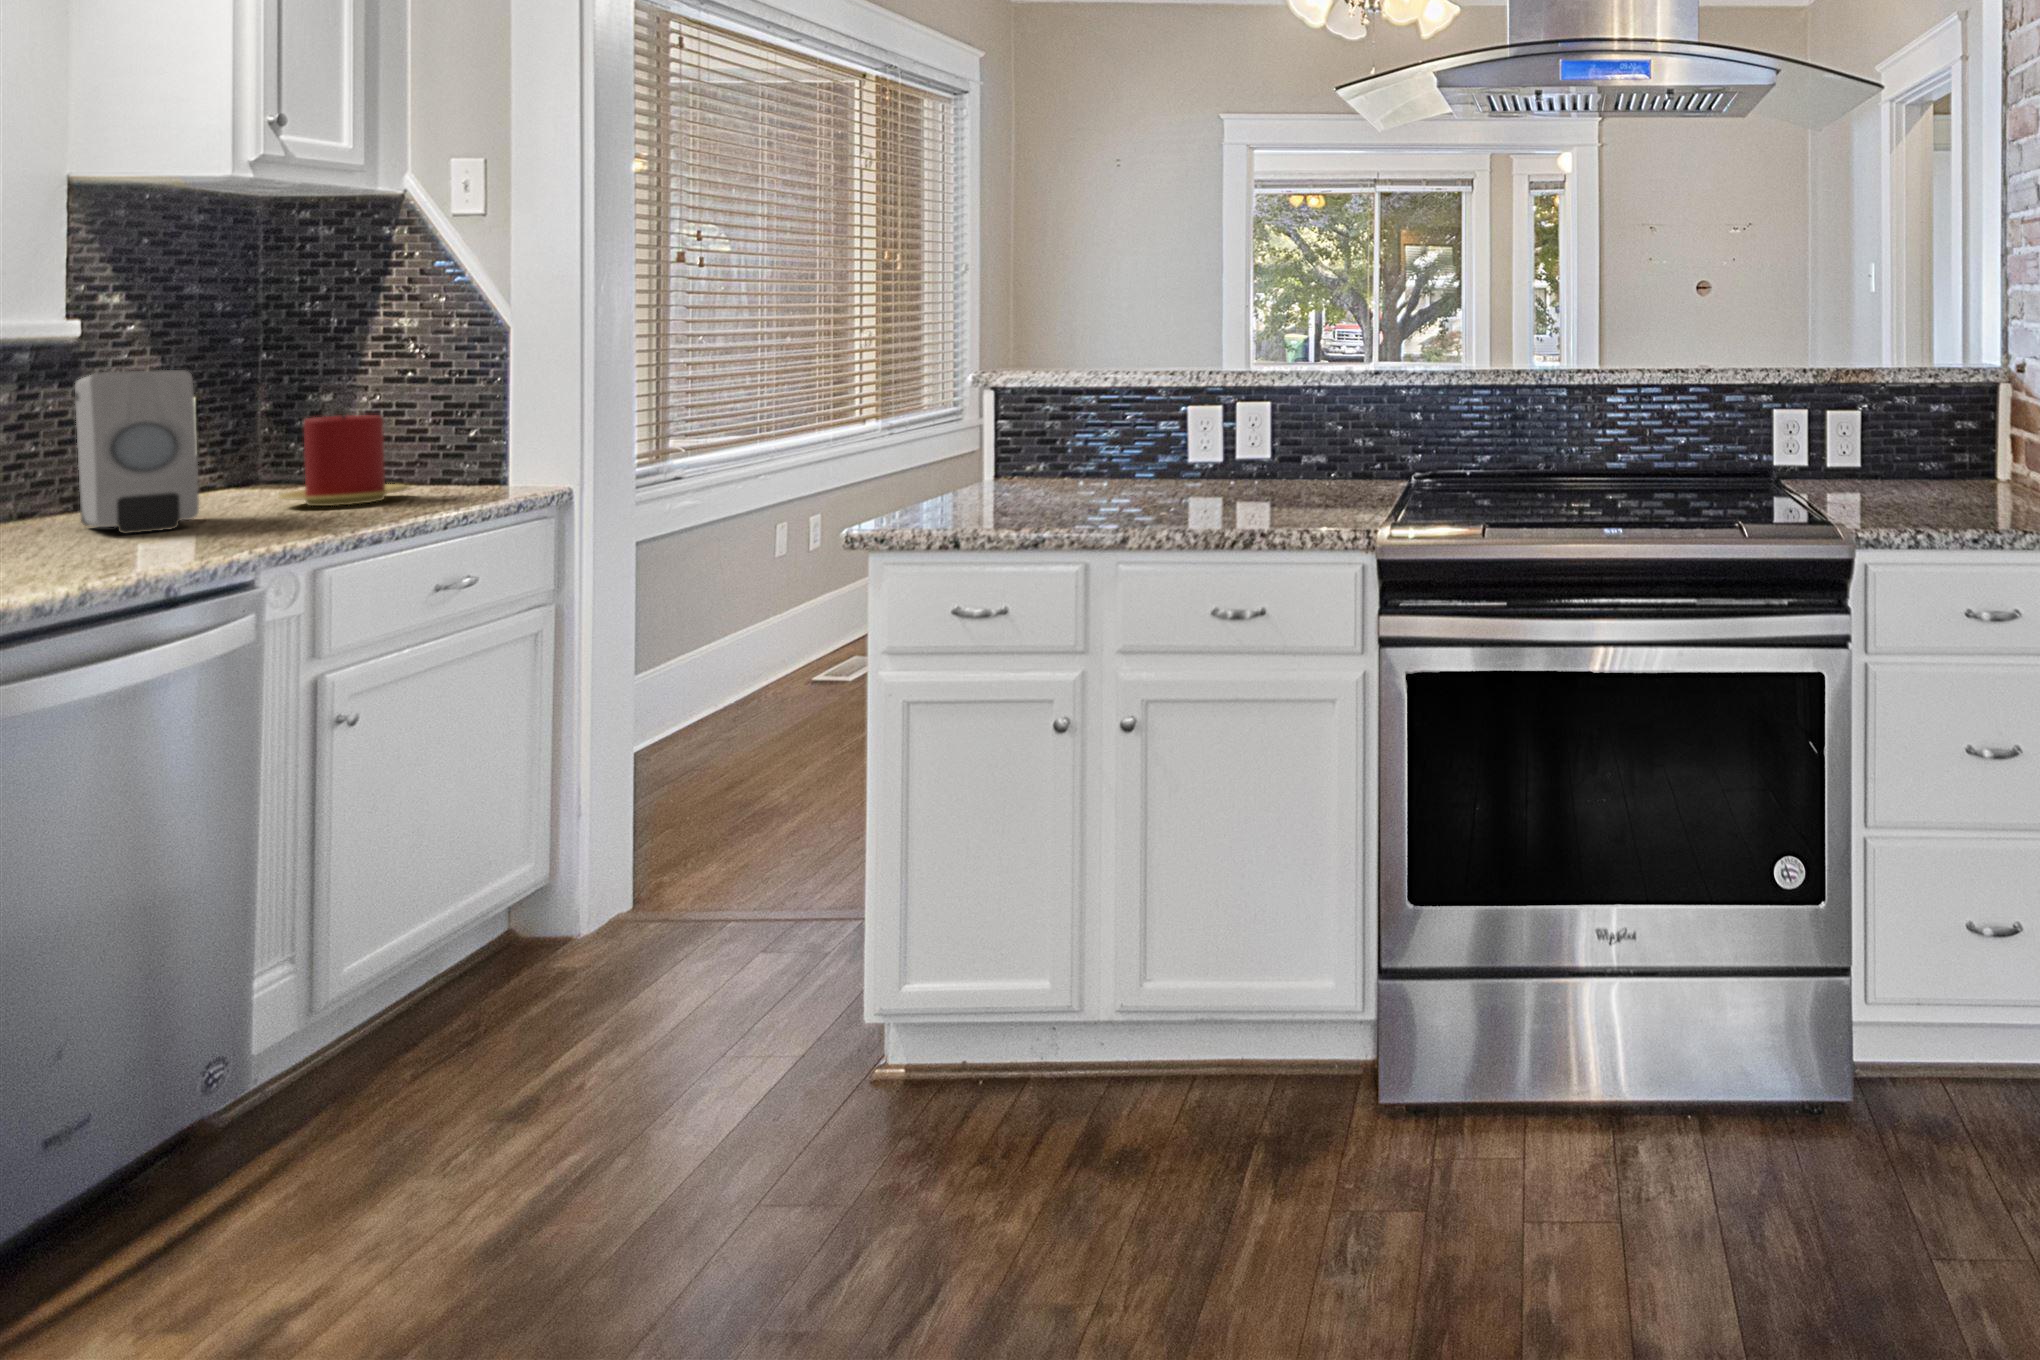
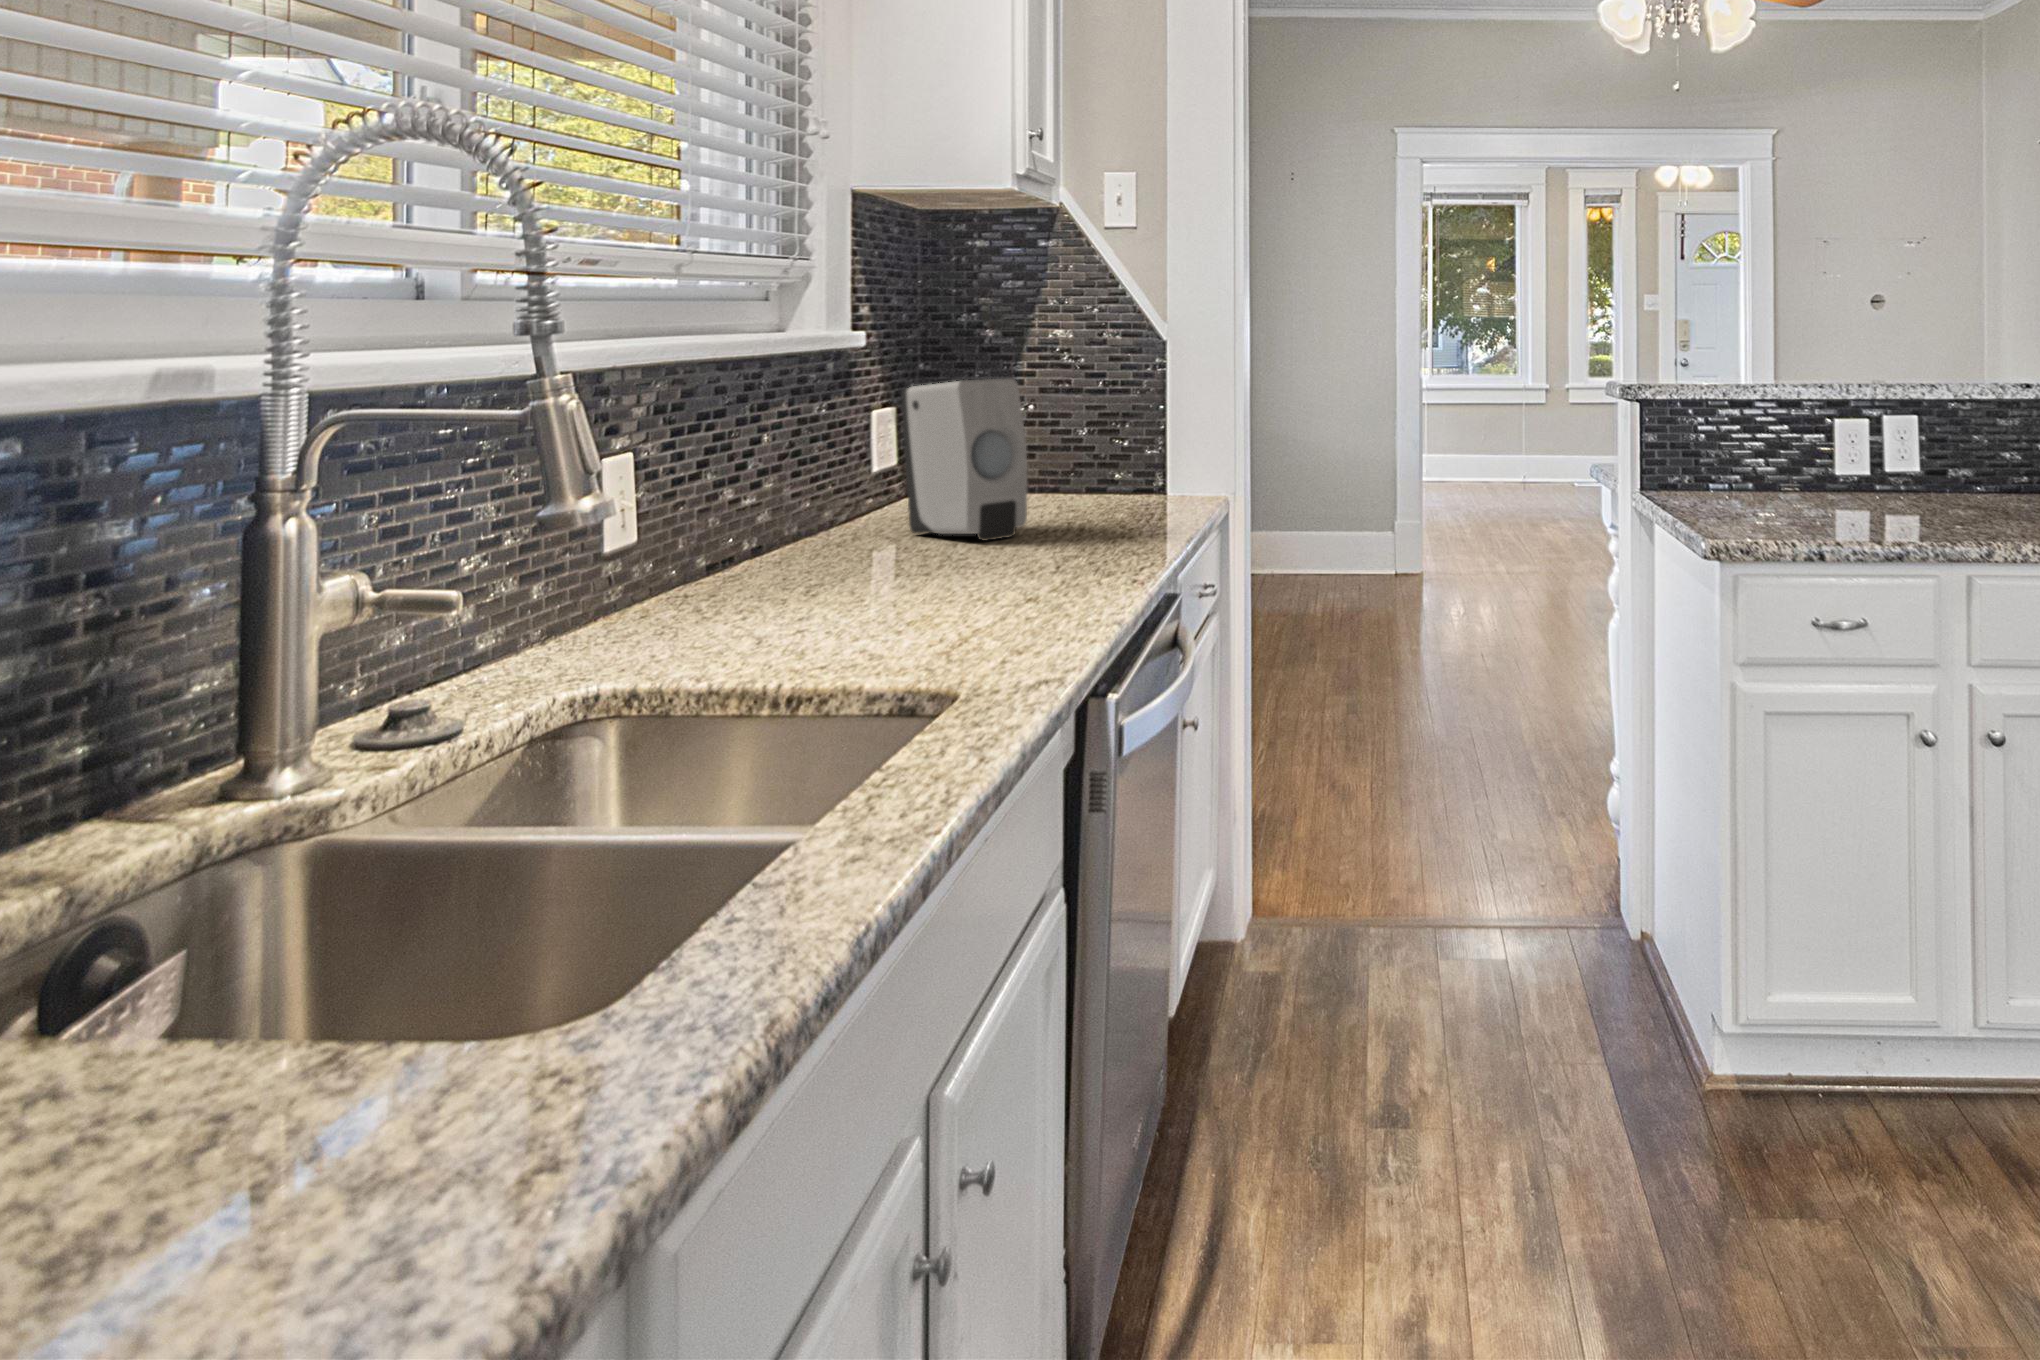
candle: present [279,415,409,506] -> none [1020,425,1123,515]

